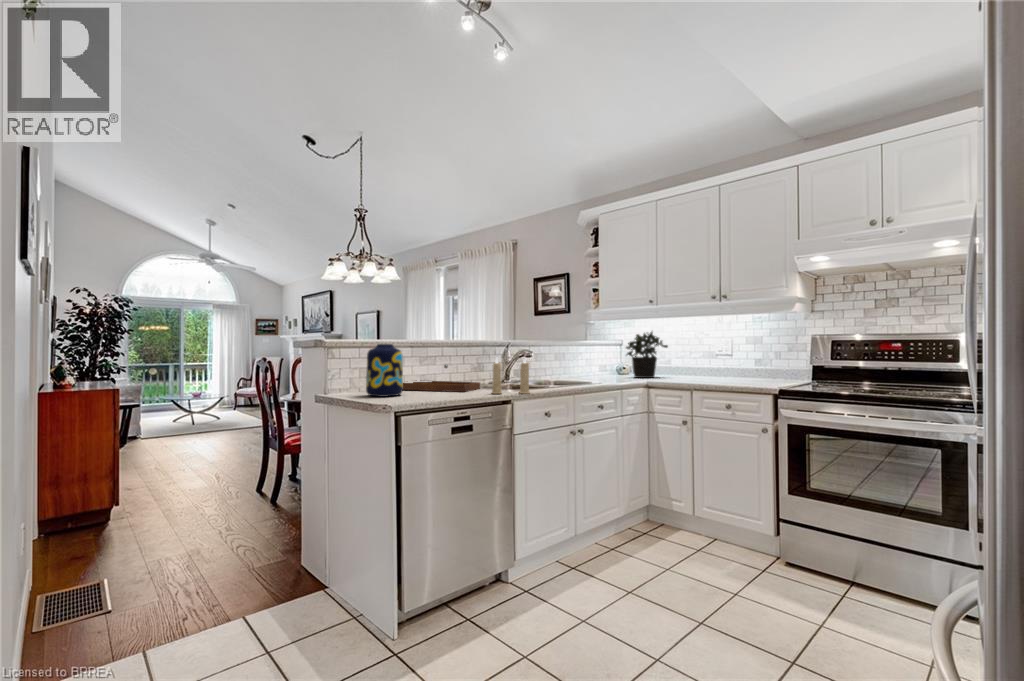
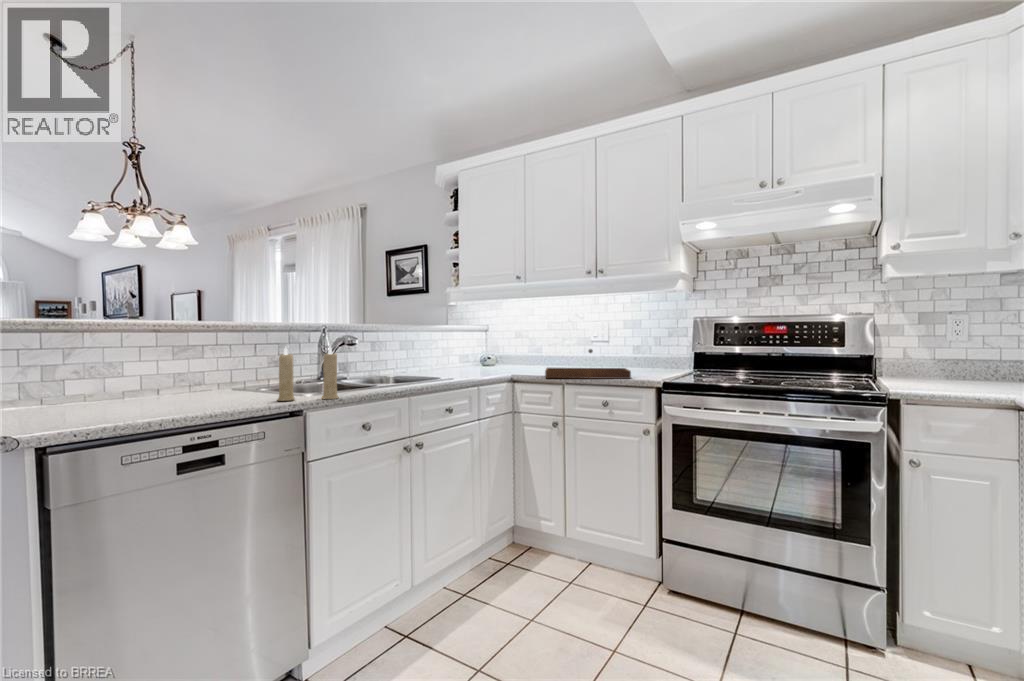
potted plant: present [626,332,668,378] -> none [487,312,538,370]
vase: present [366,344,403,397] -> none [47,327,123,413]
tray: present [403,364,480,392] -> present [545,349,631,379]

